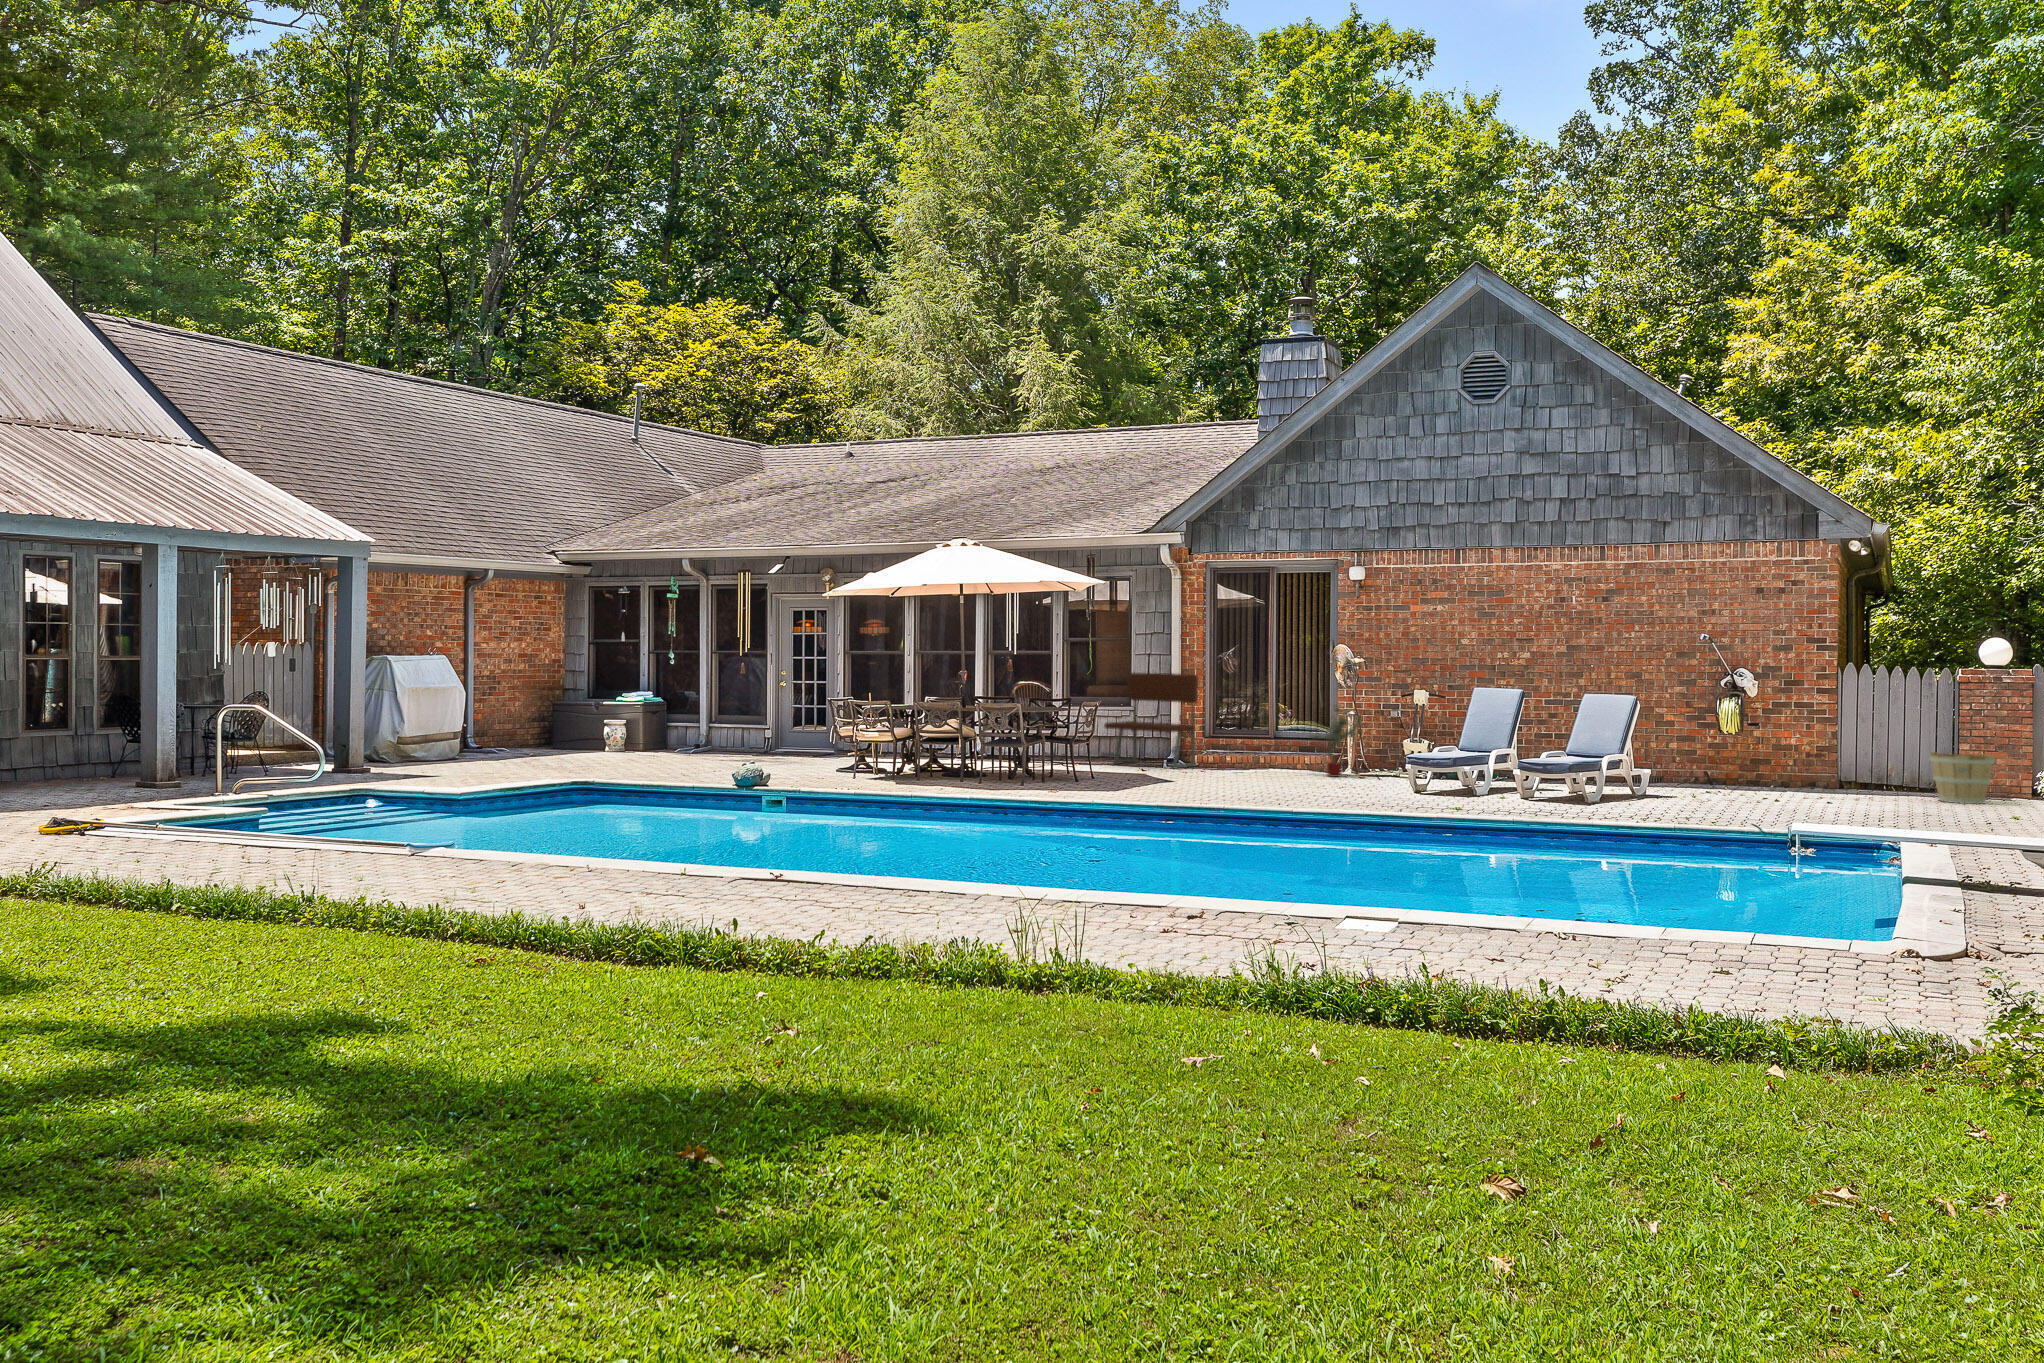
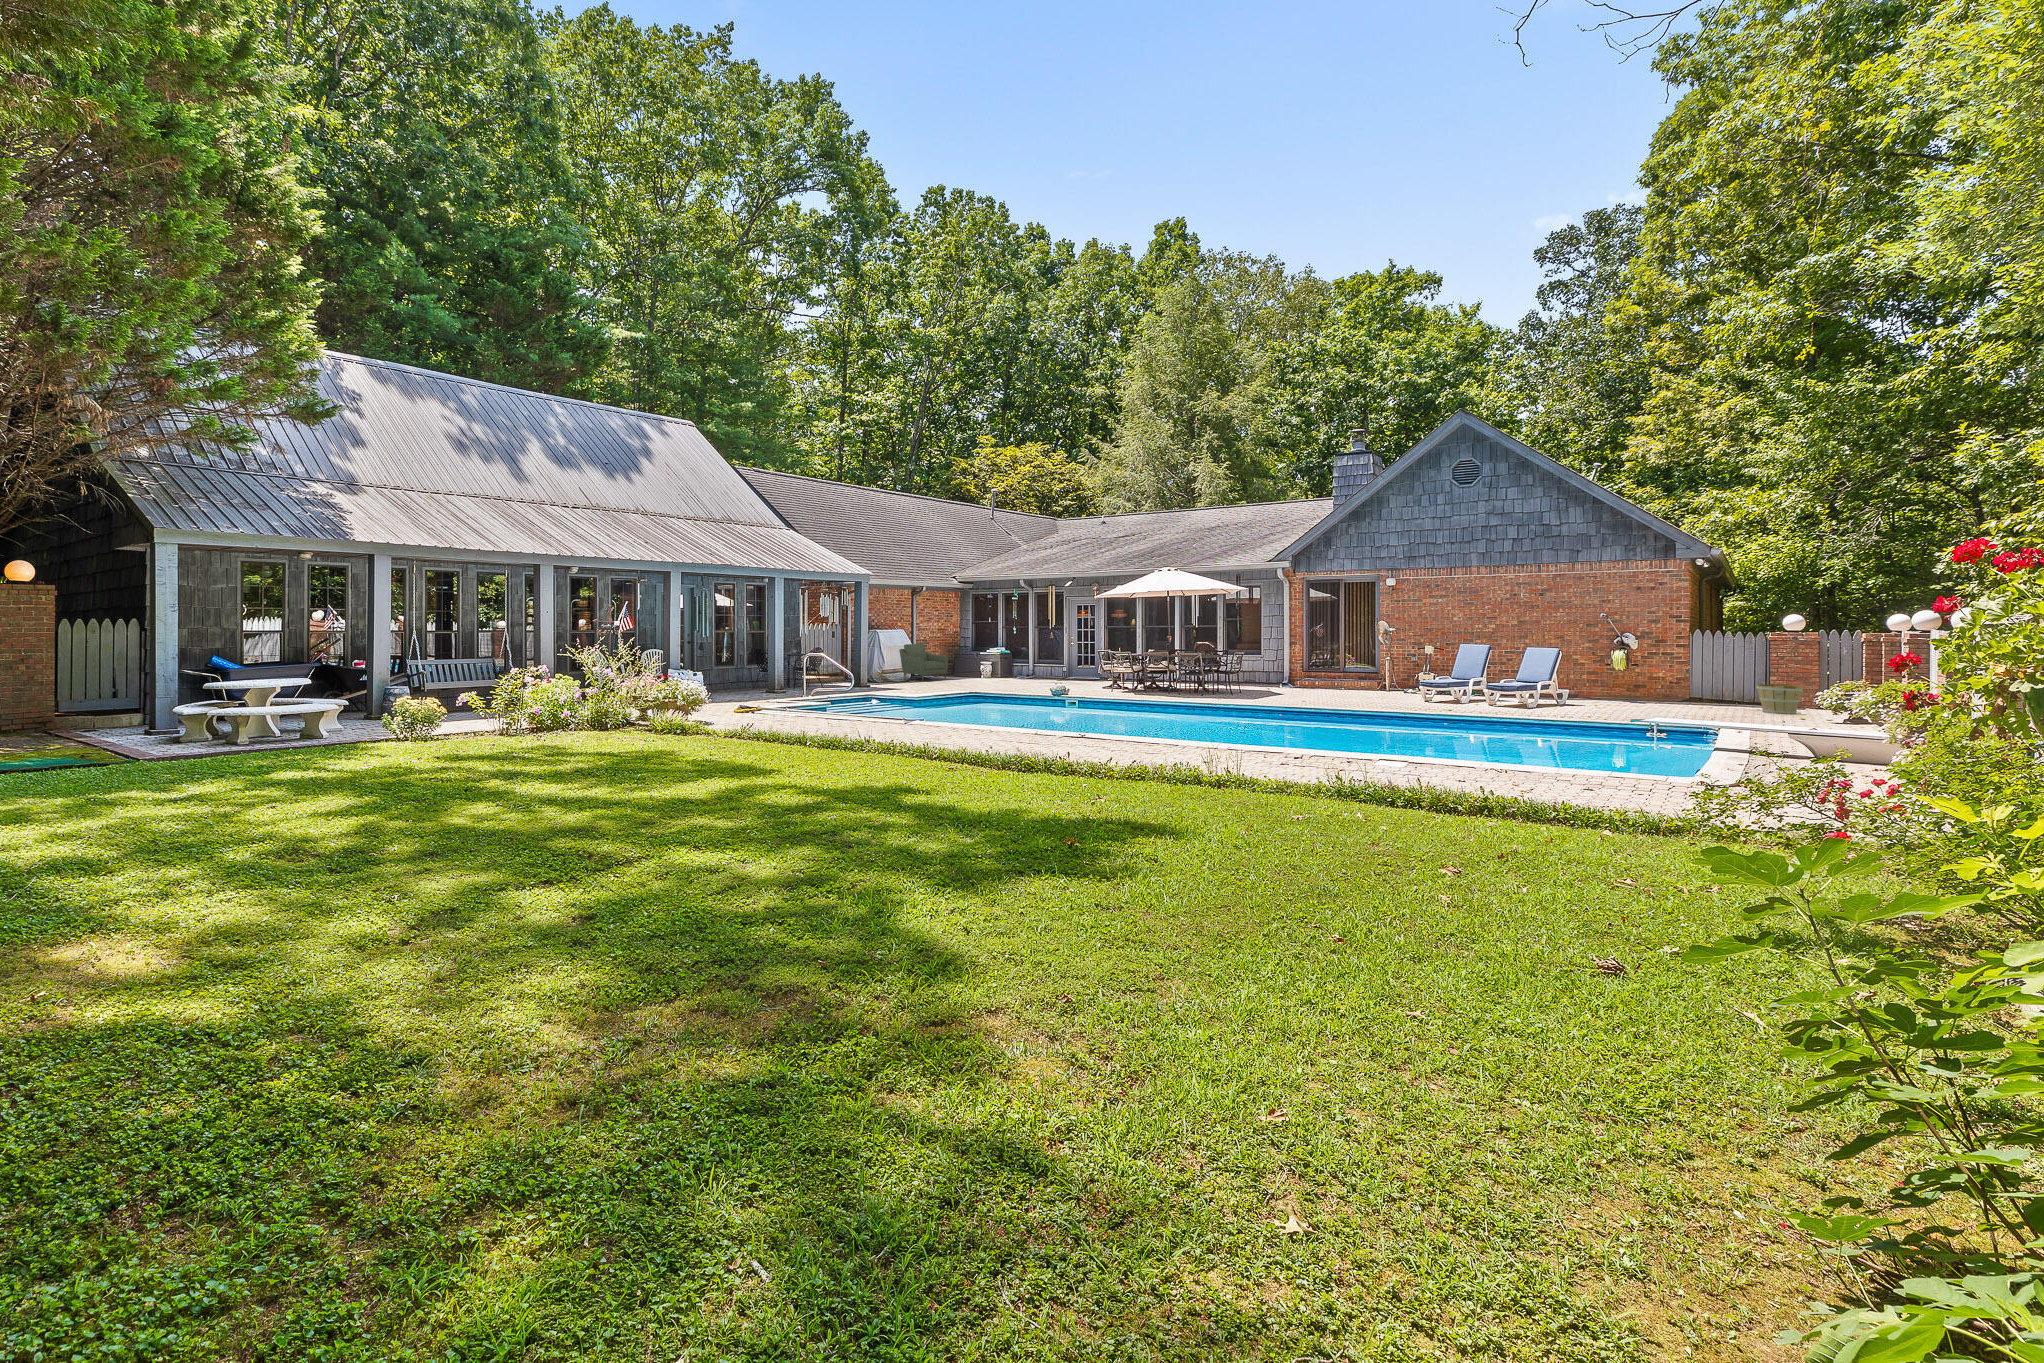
bench: present [1104,673,1198,768] -> none [1244,637,1296,687]
chair: none [400,686,510,768] -> present [899,644,948,681]
potted tree: present [1308,705,1361,777] -> none [1358,654,1391,692]

